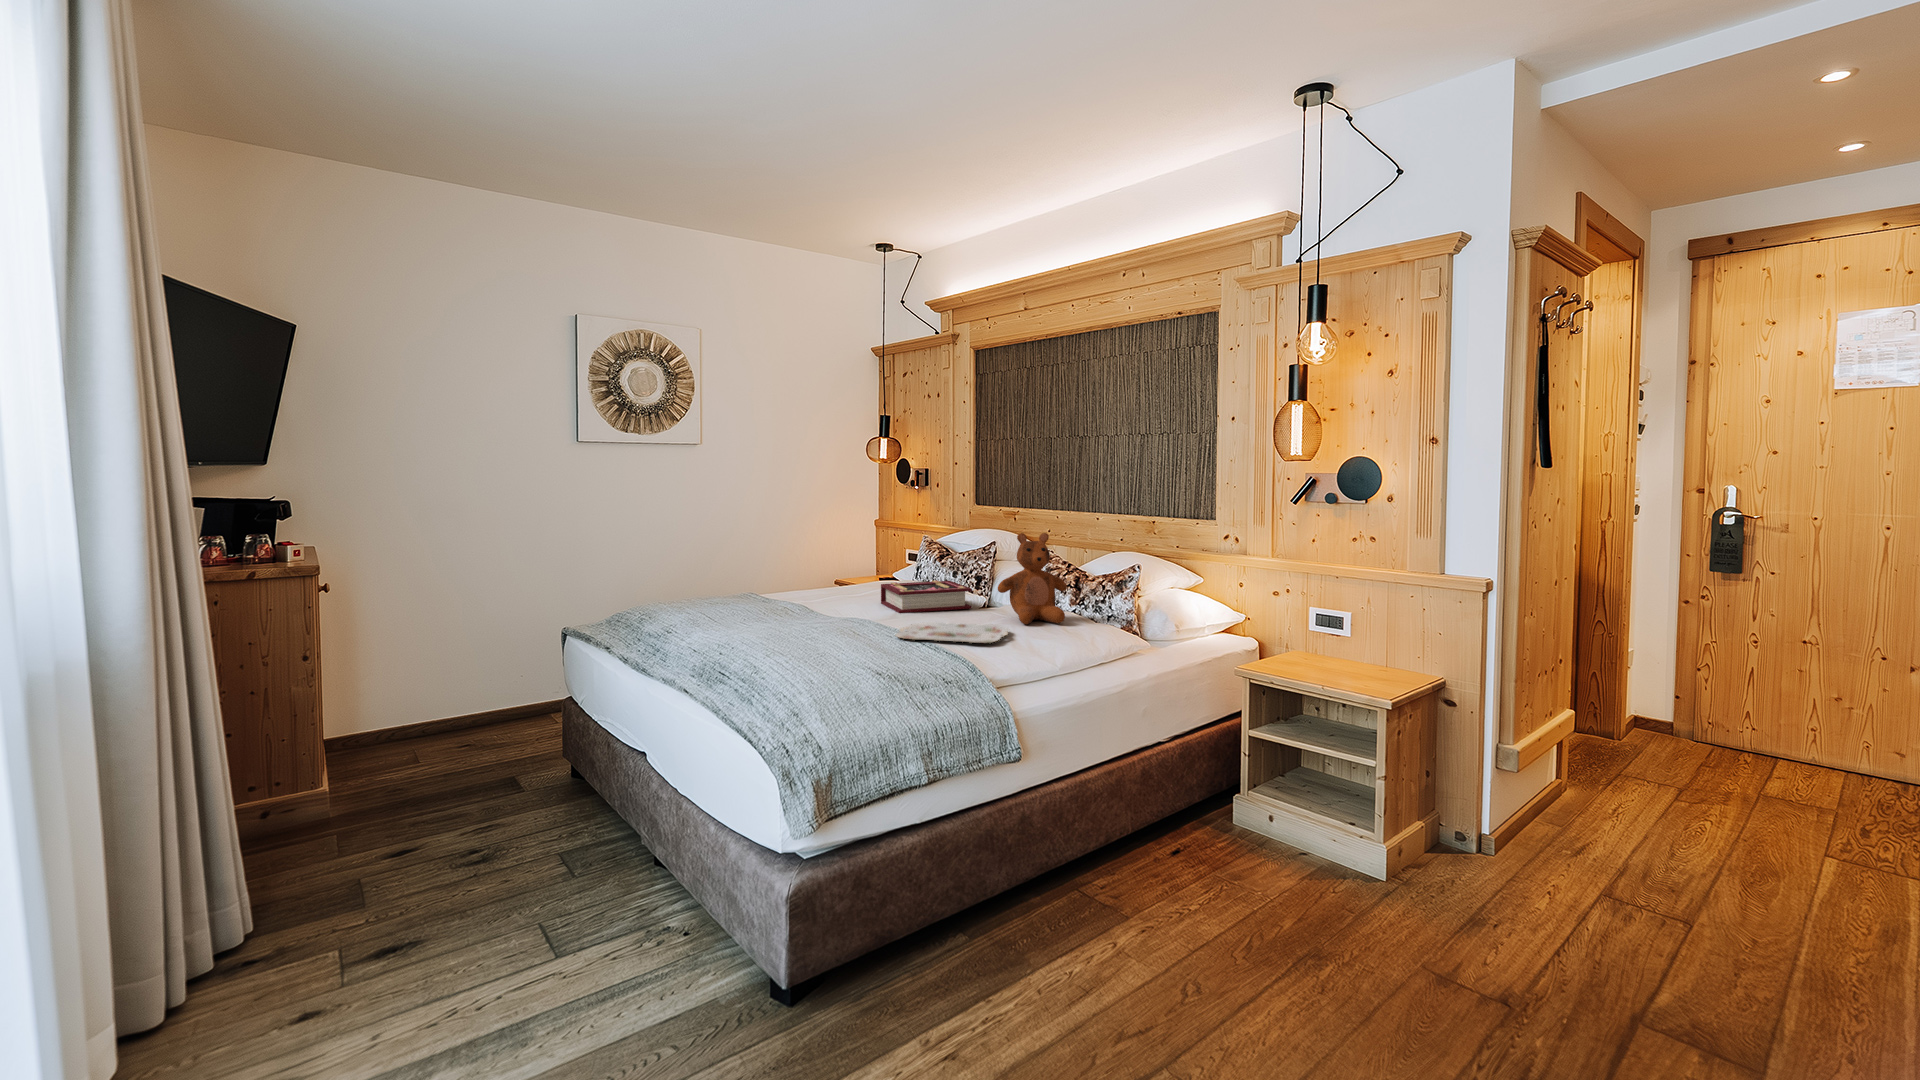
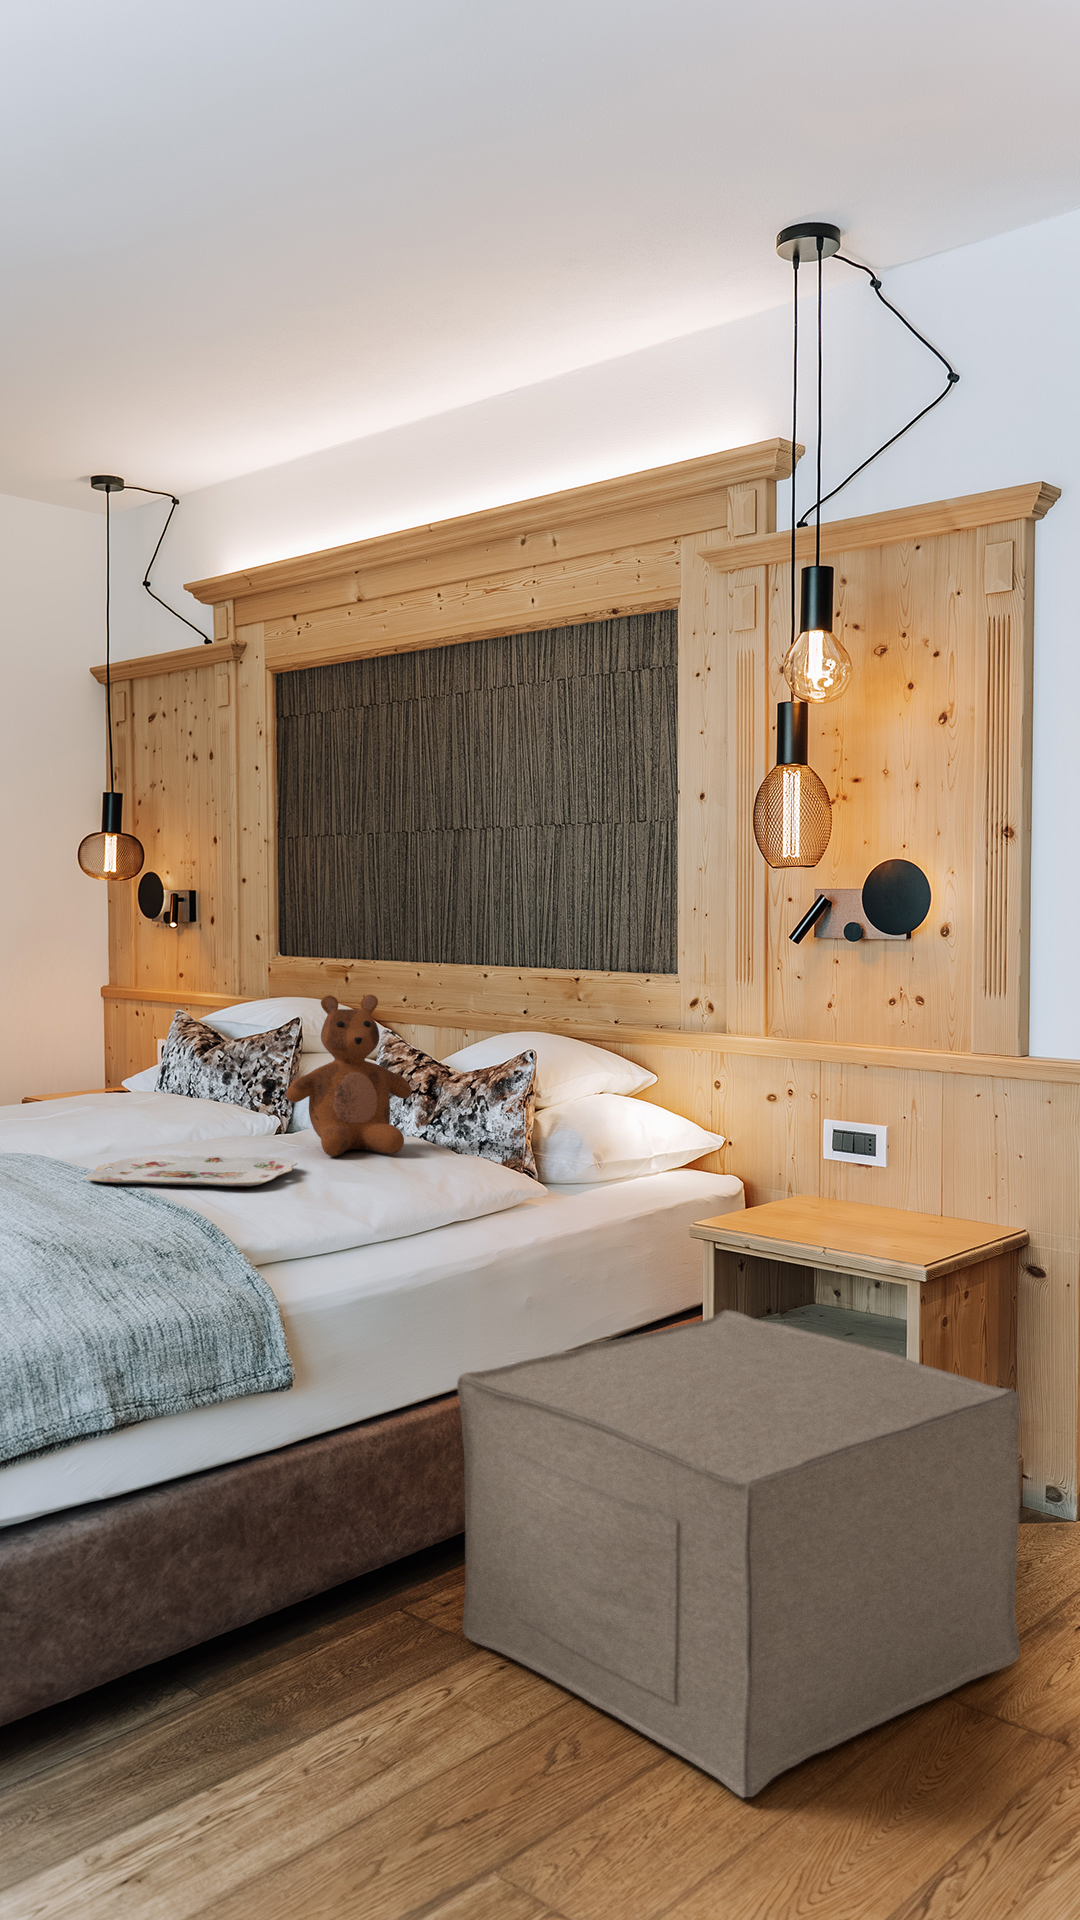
book: present [881,580,972,613] -> none [79,1085,245,1143]
ottoman: none [1116,723,1470,1031] -> present [457,1310,1020,1798]

